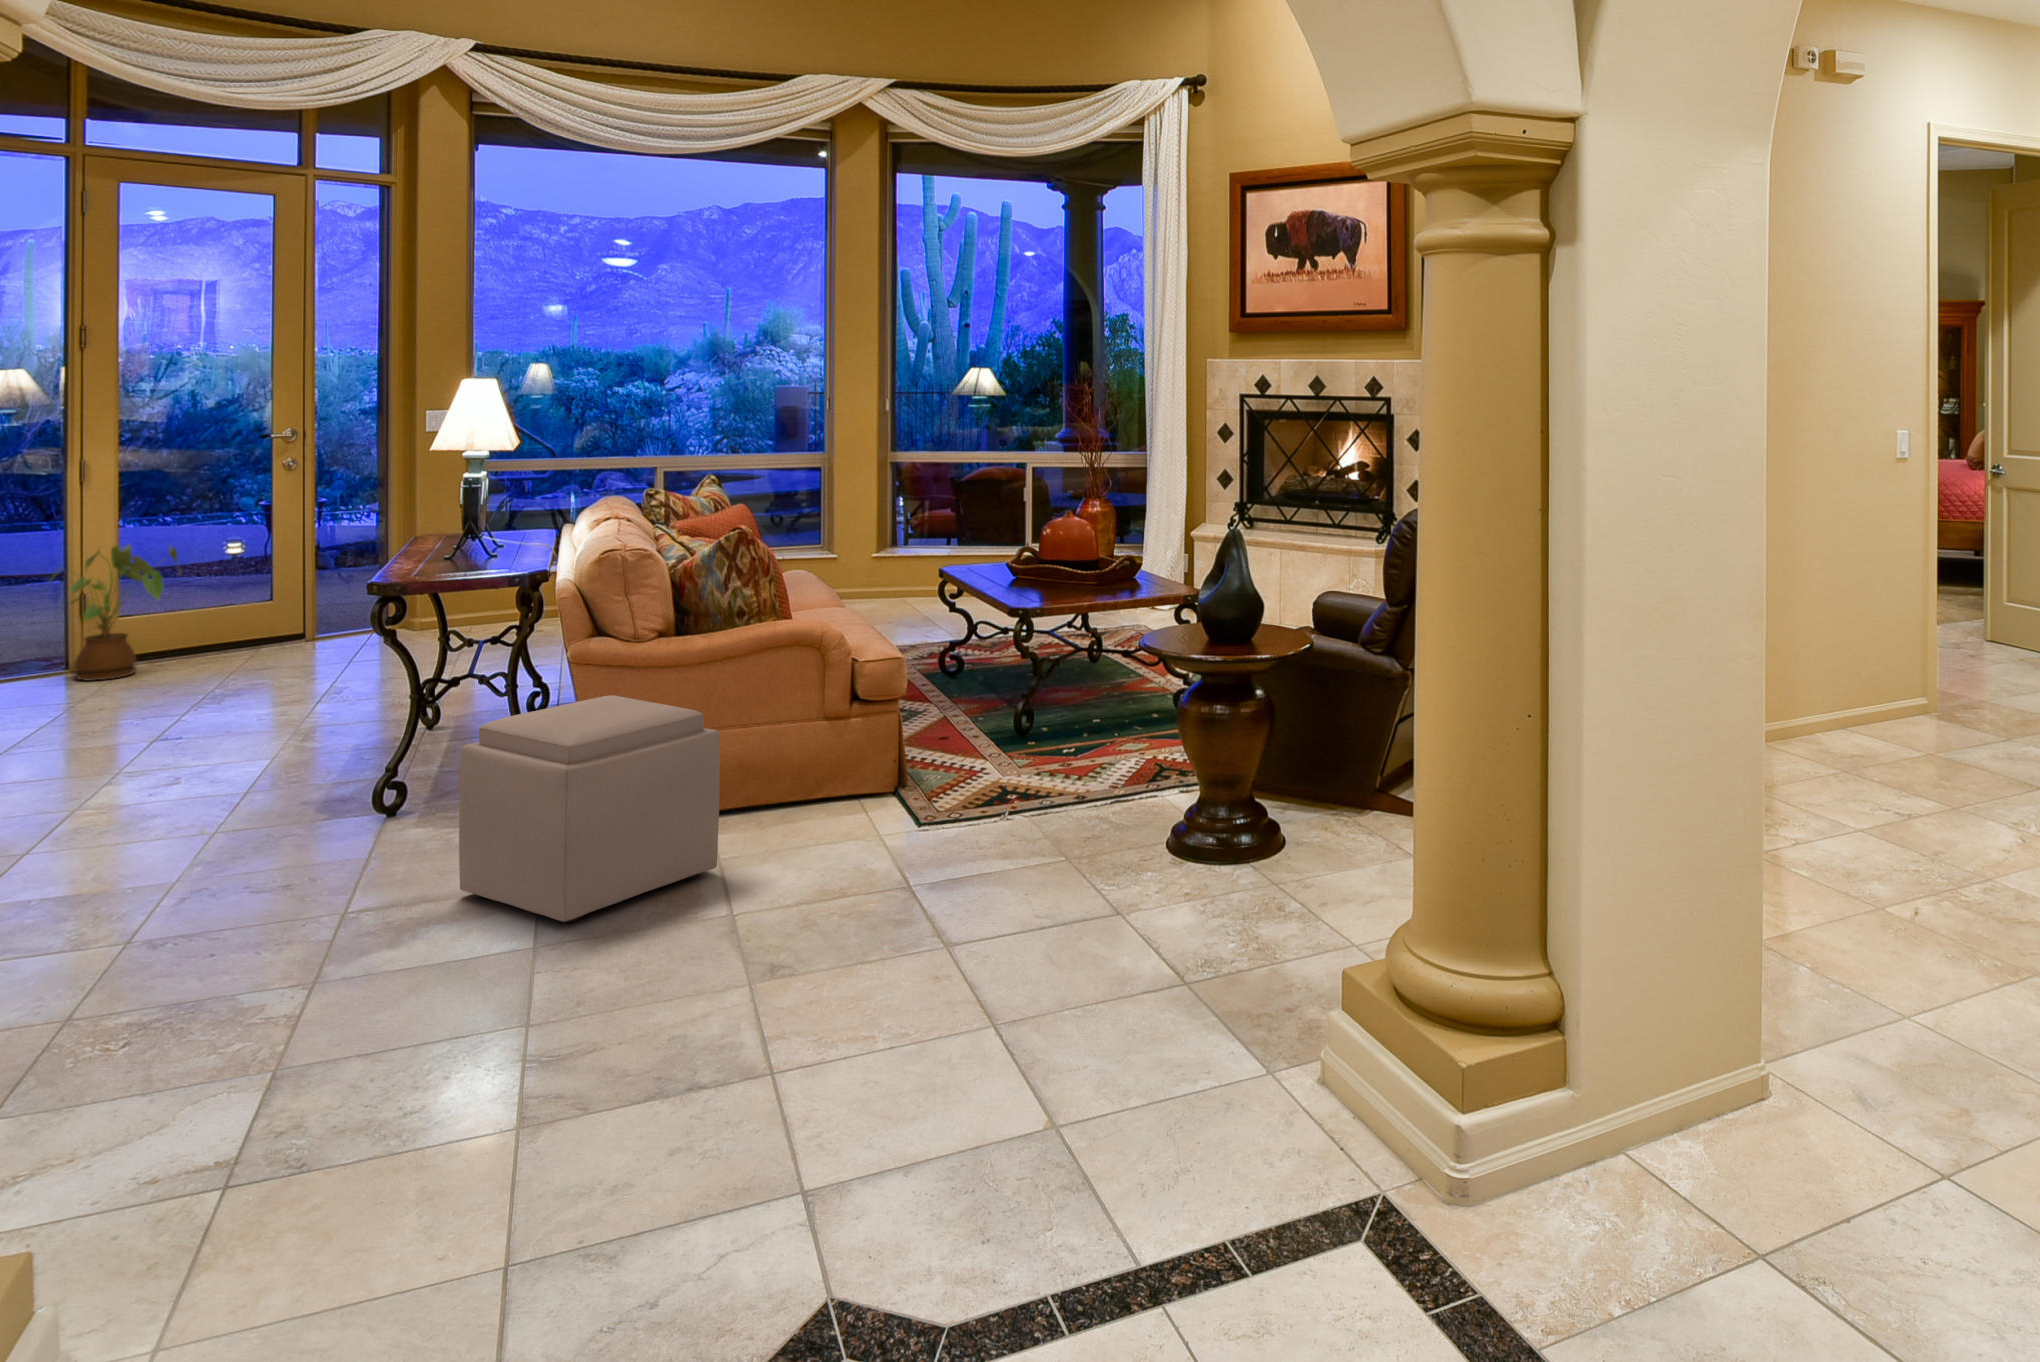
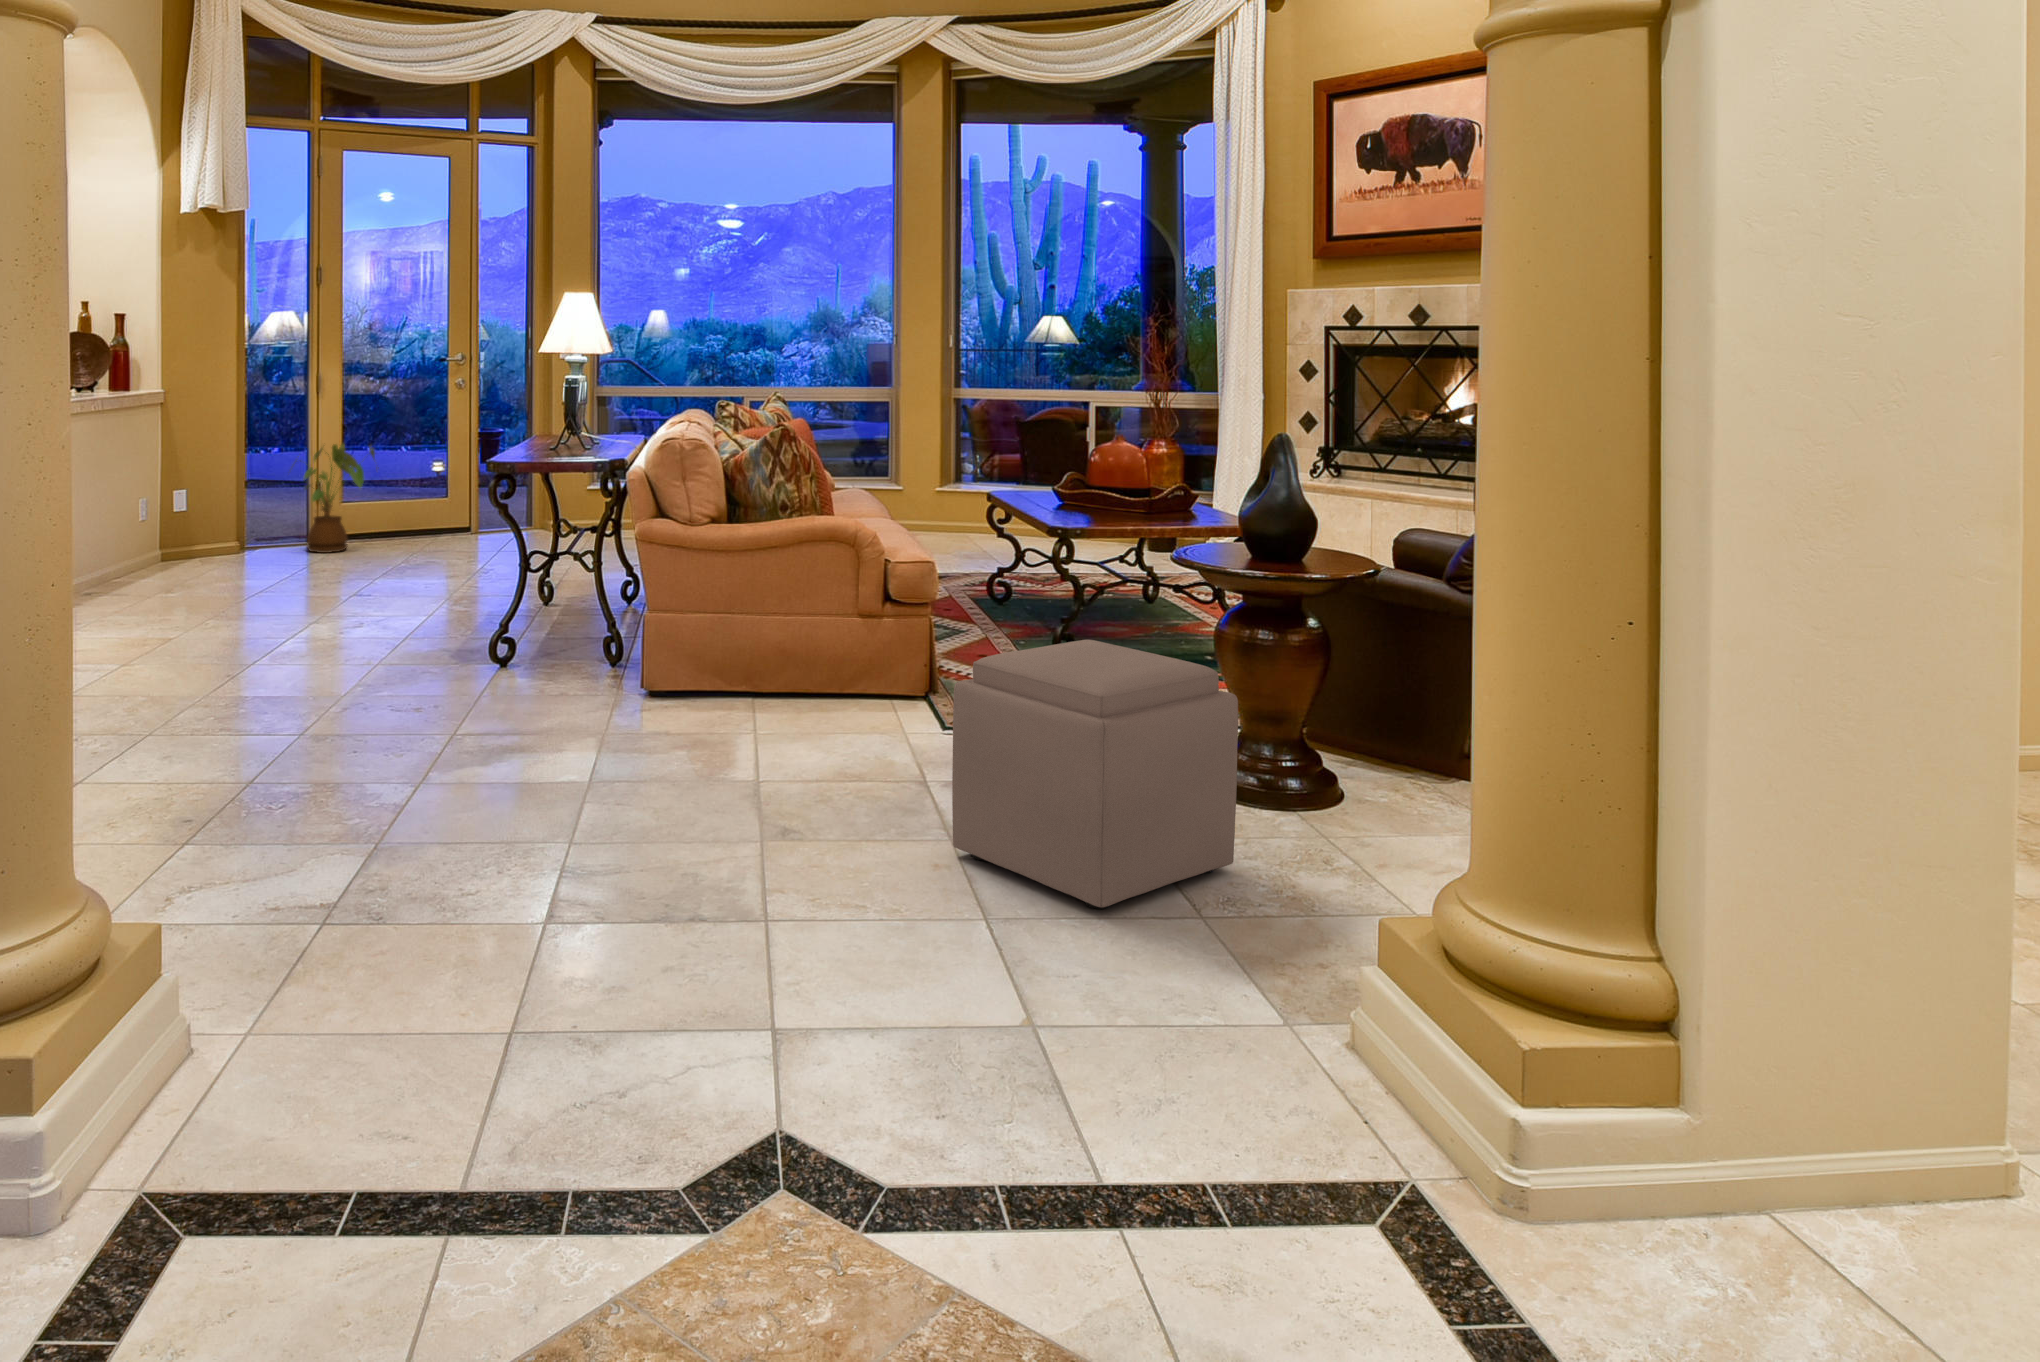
ottoman: present [459,695,720,923] -> present [952,640,1238,909]

